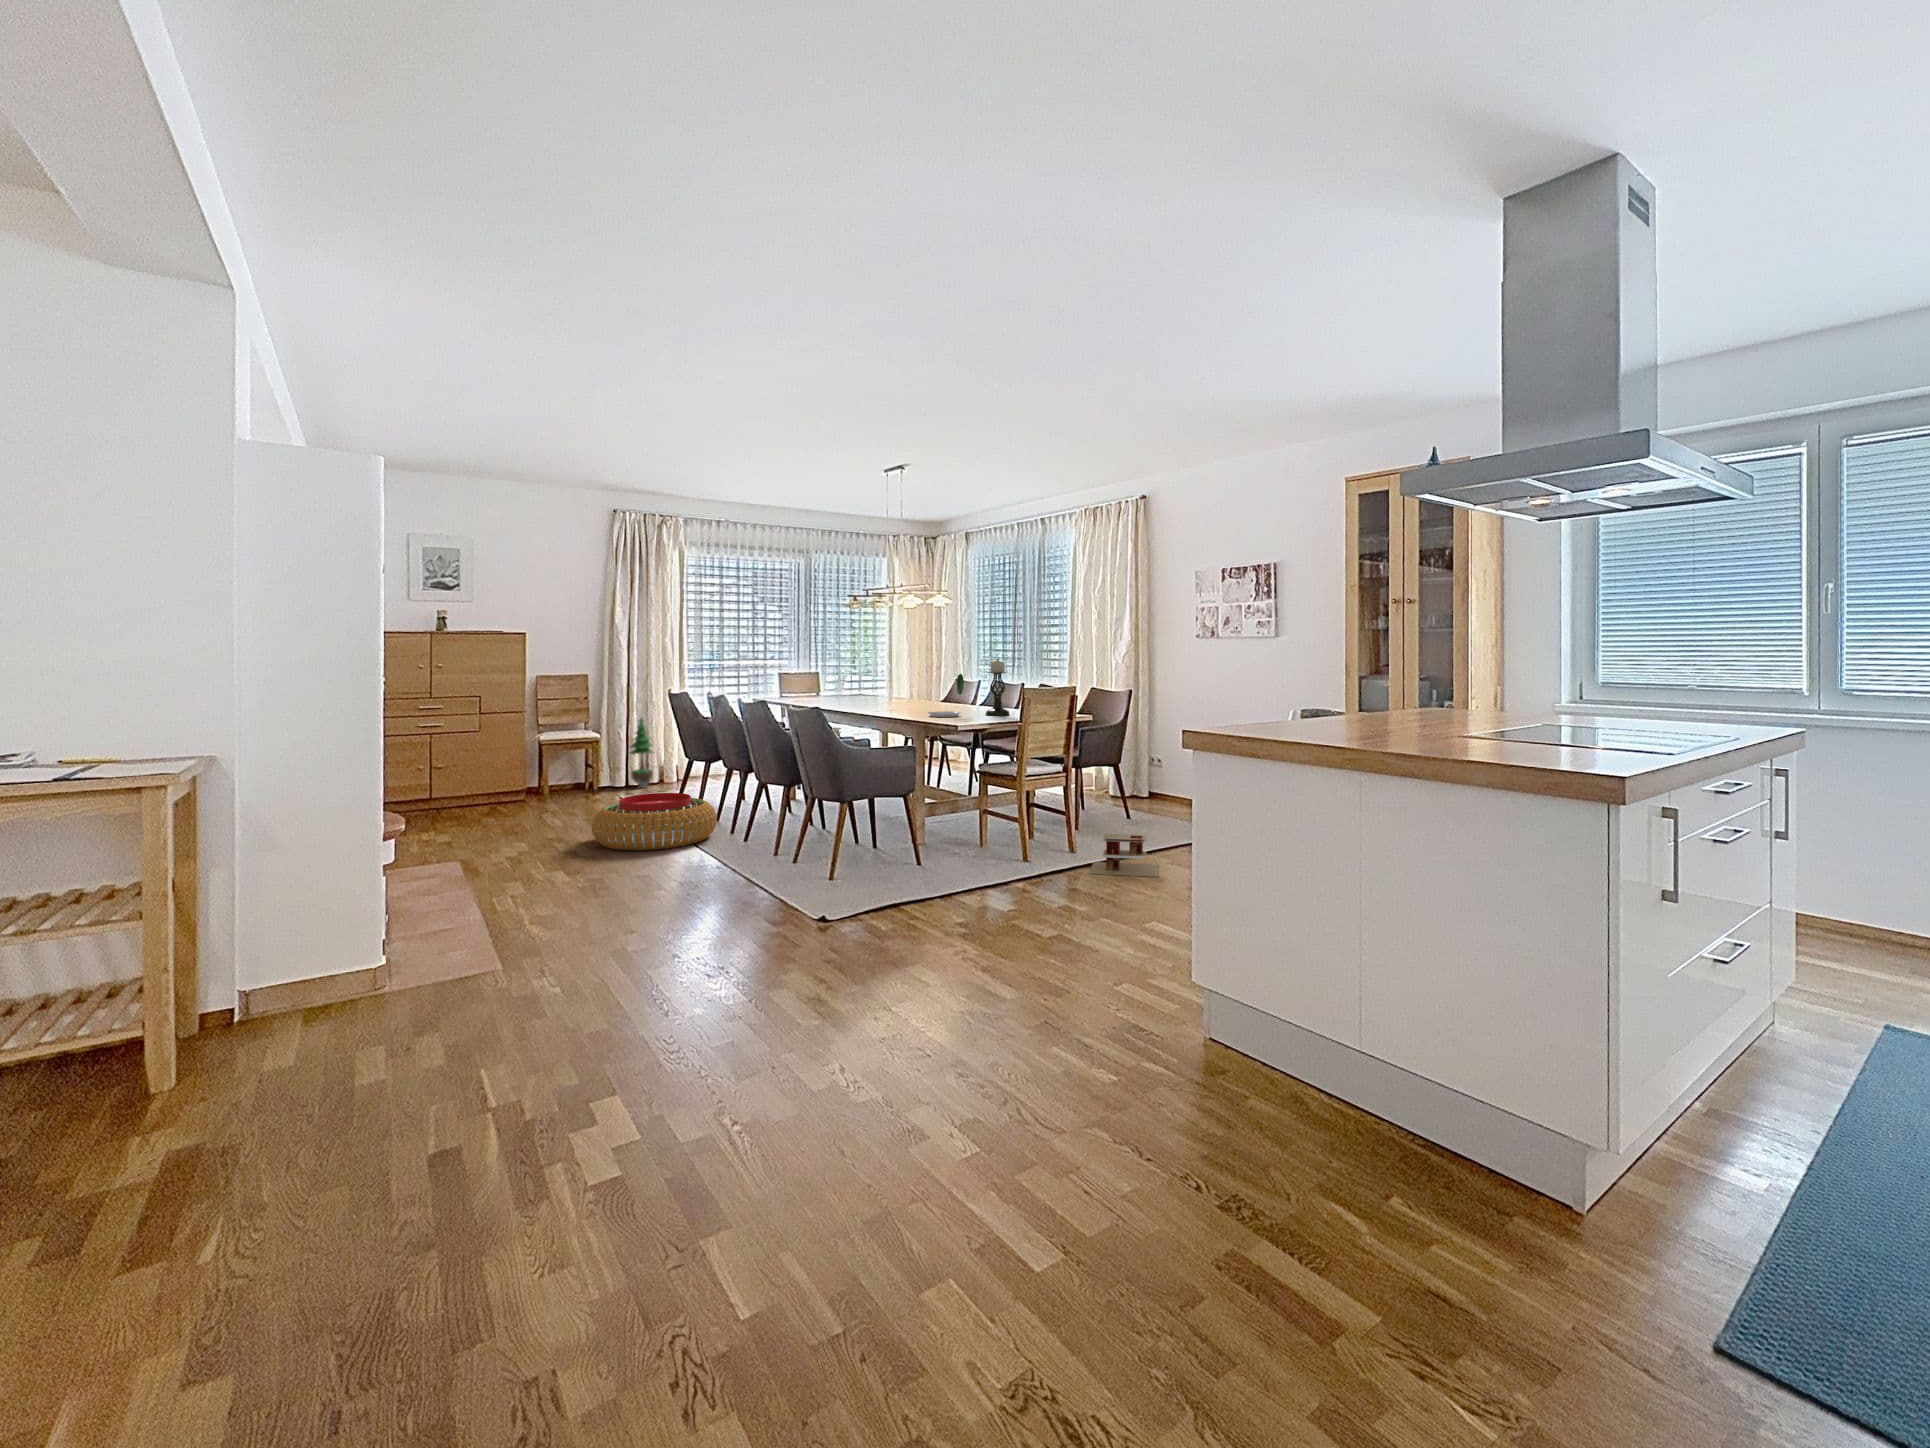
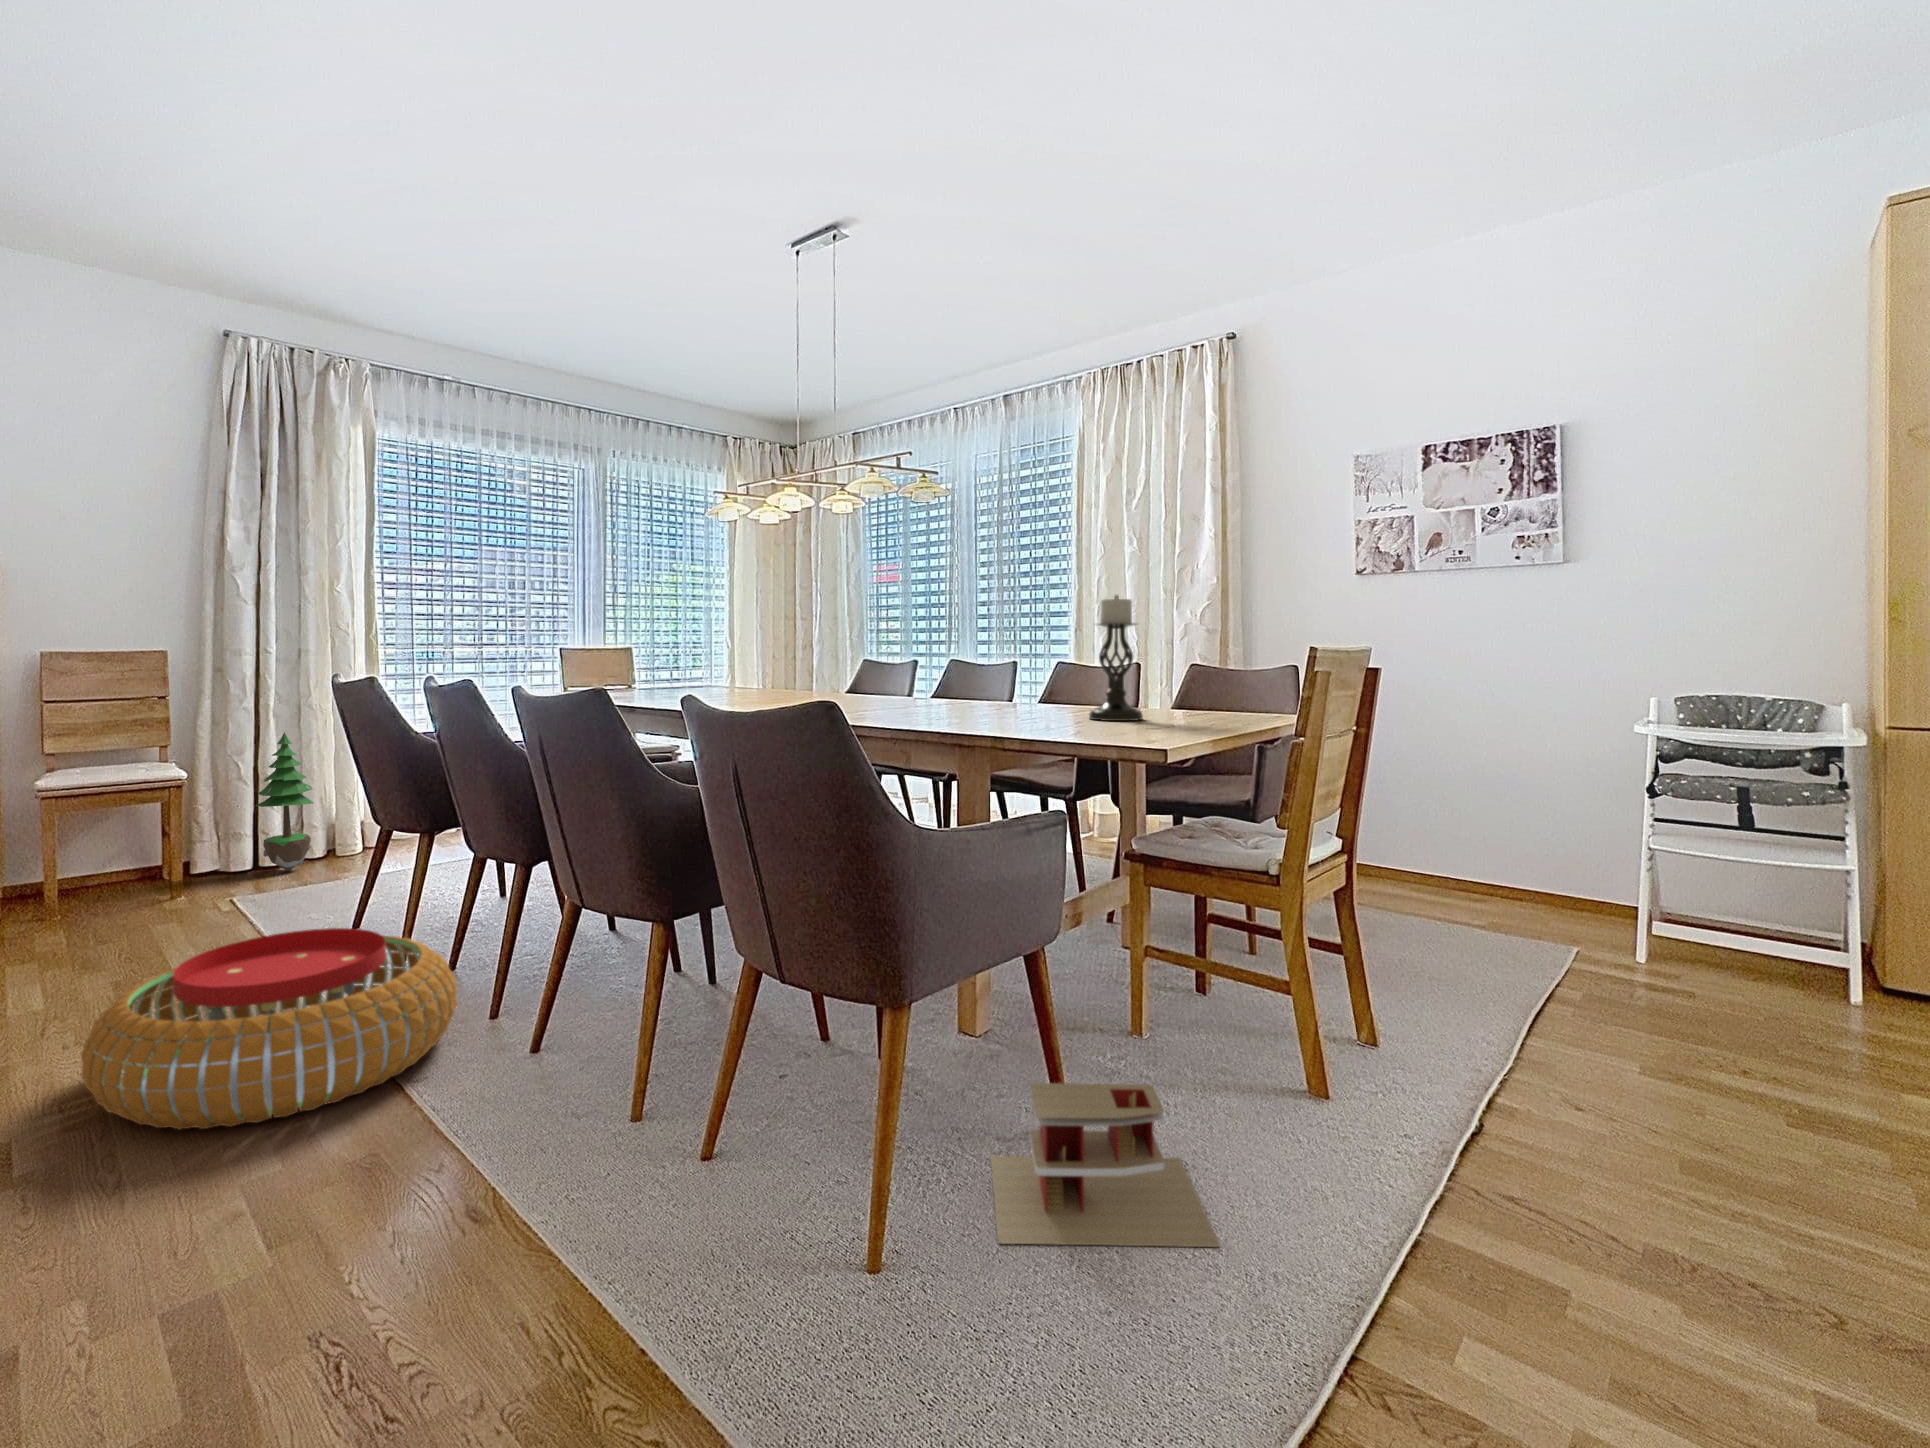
plate: present [928,674,964,717] -> none [978,625,1060,726]
toy house: present [1089,834,1159,877] -> present [991,1083,1220,1247]

